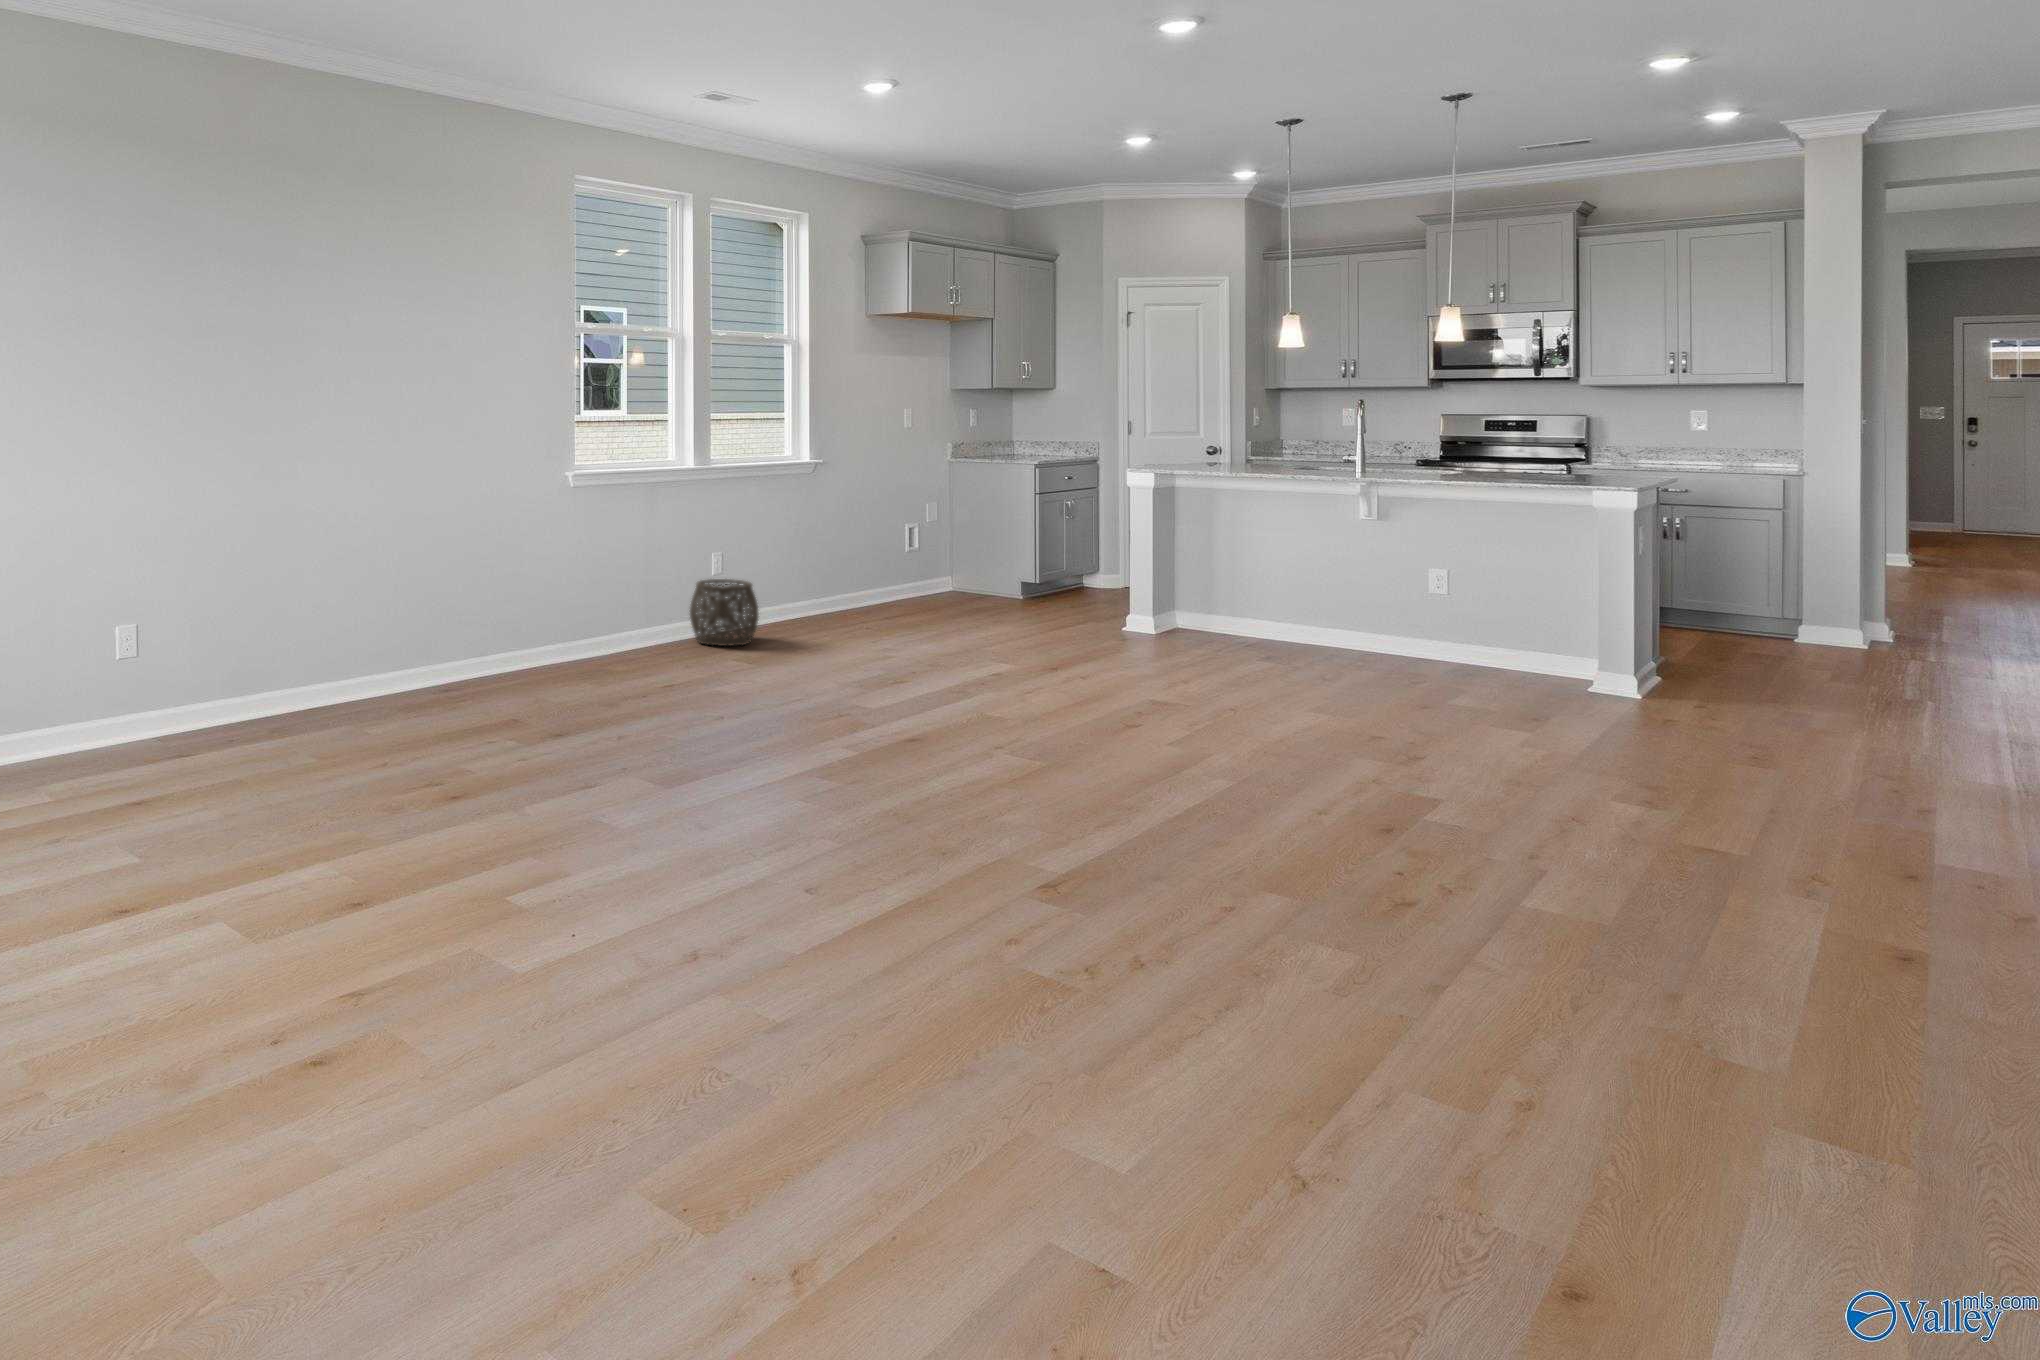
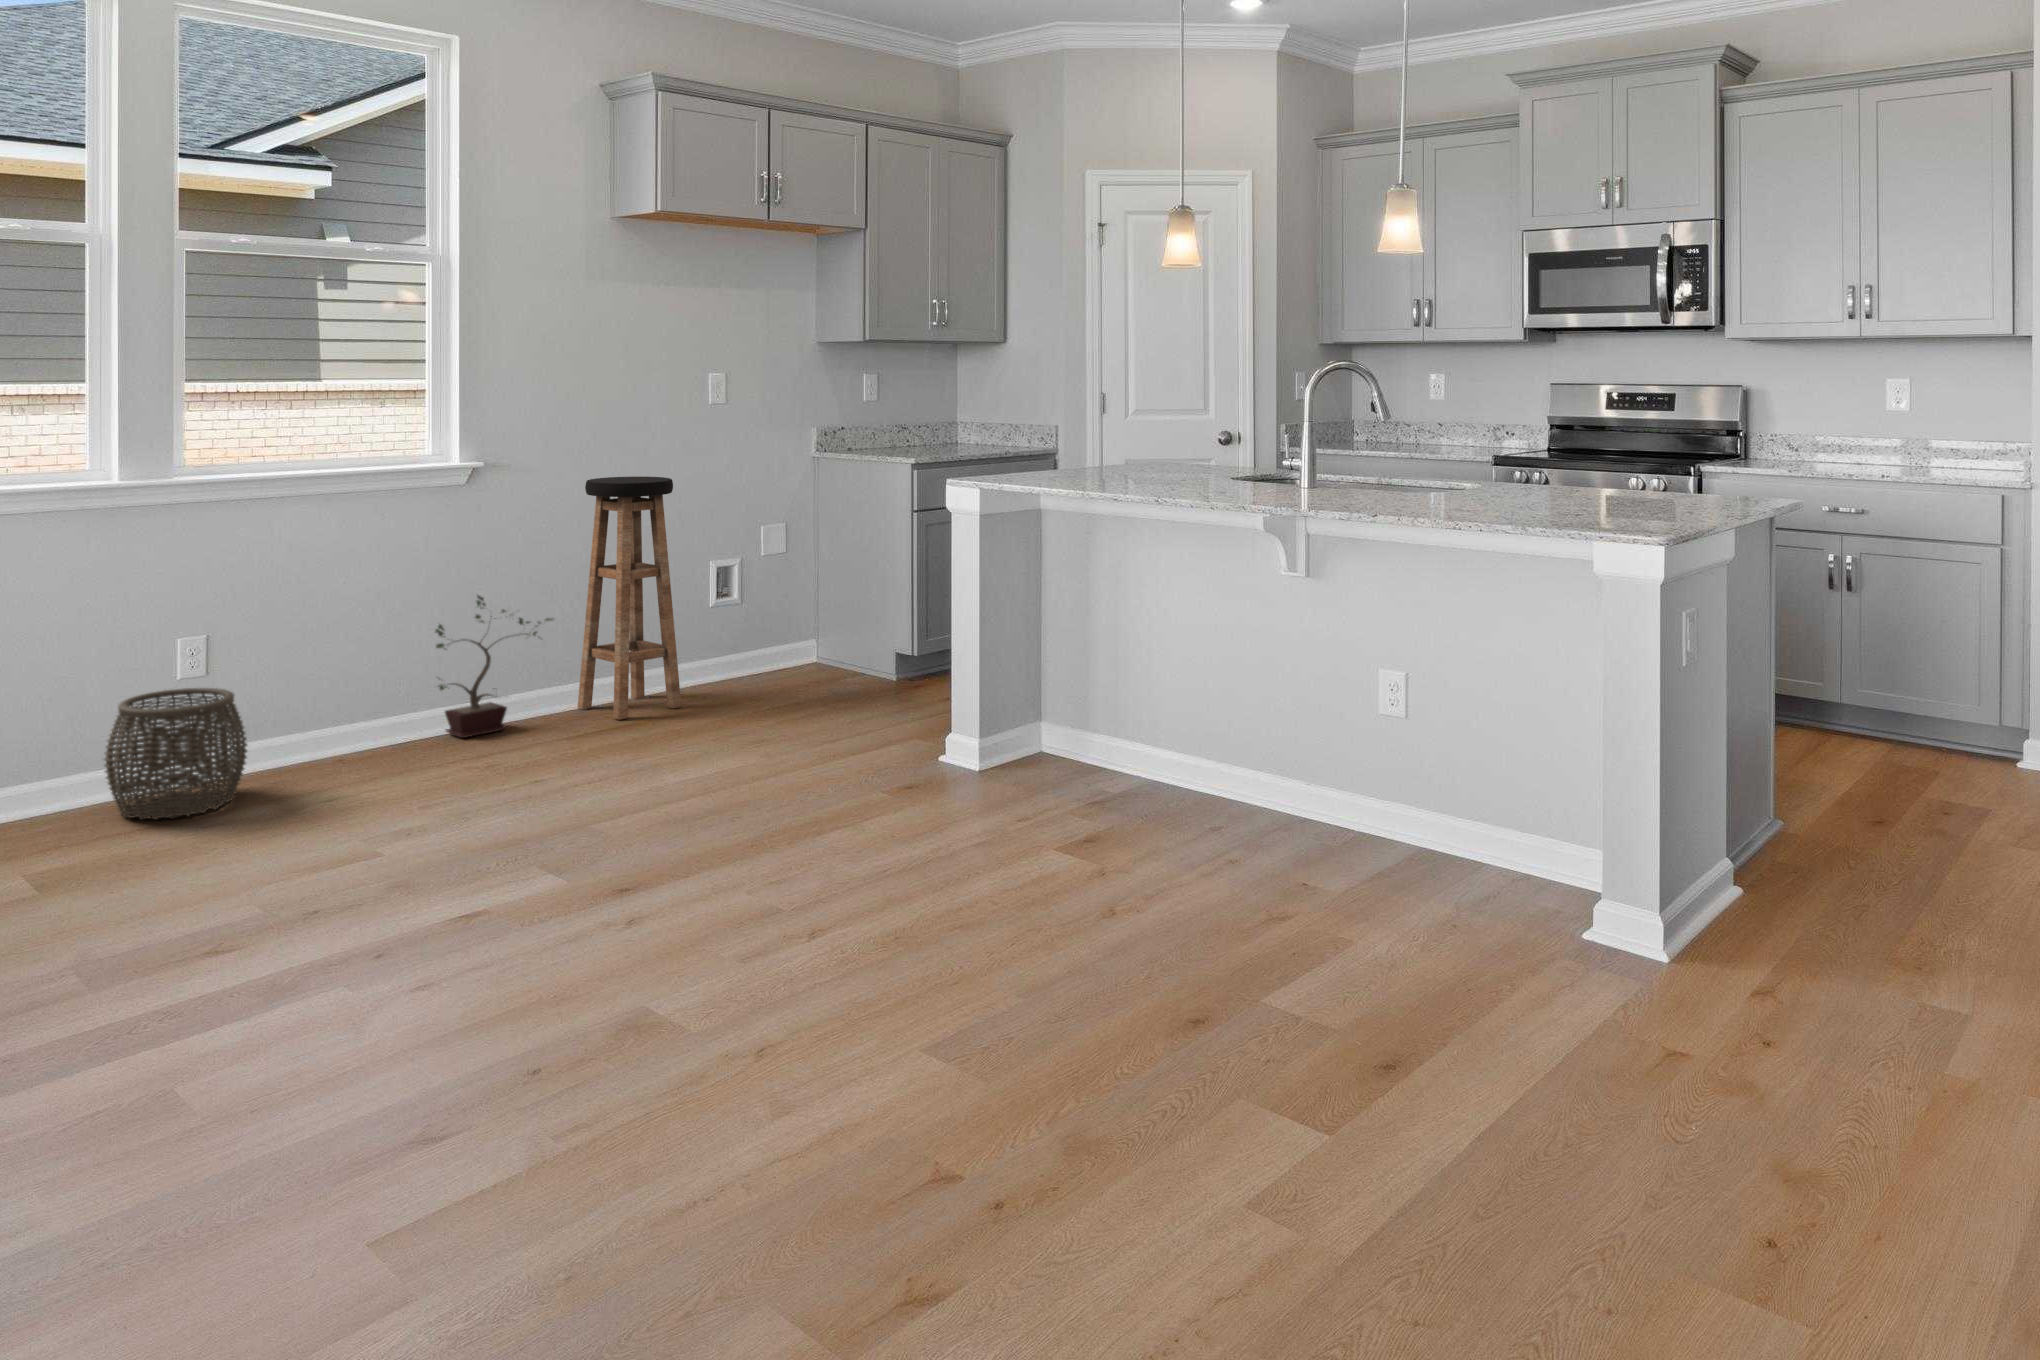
bar stool: none [854,468,917,613] -> present [578,477,681,720]
potted plant: none [801,535,855,619] -> present [435,596,553,738]

